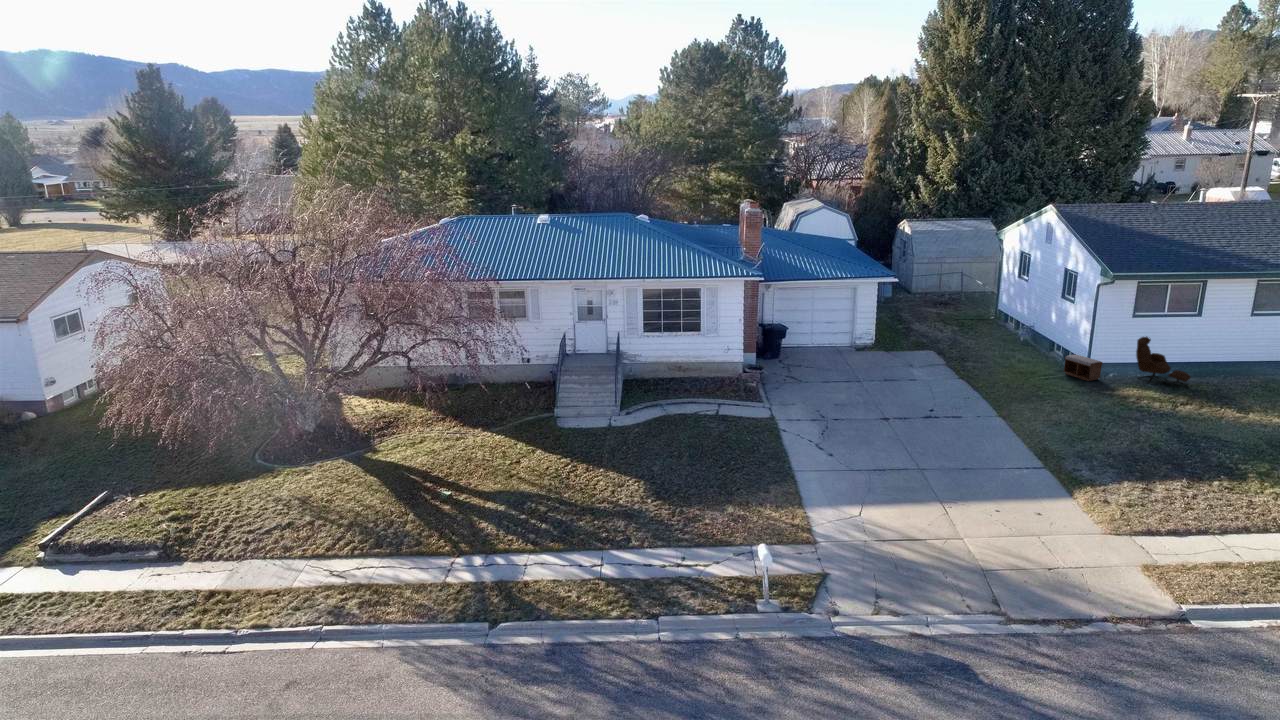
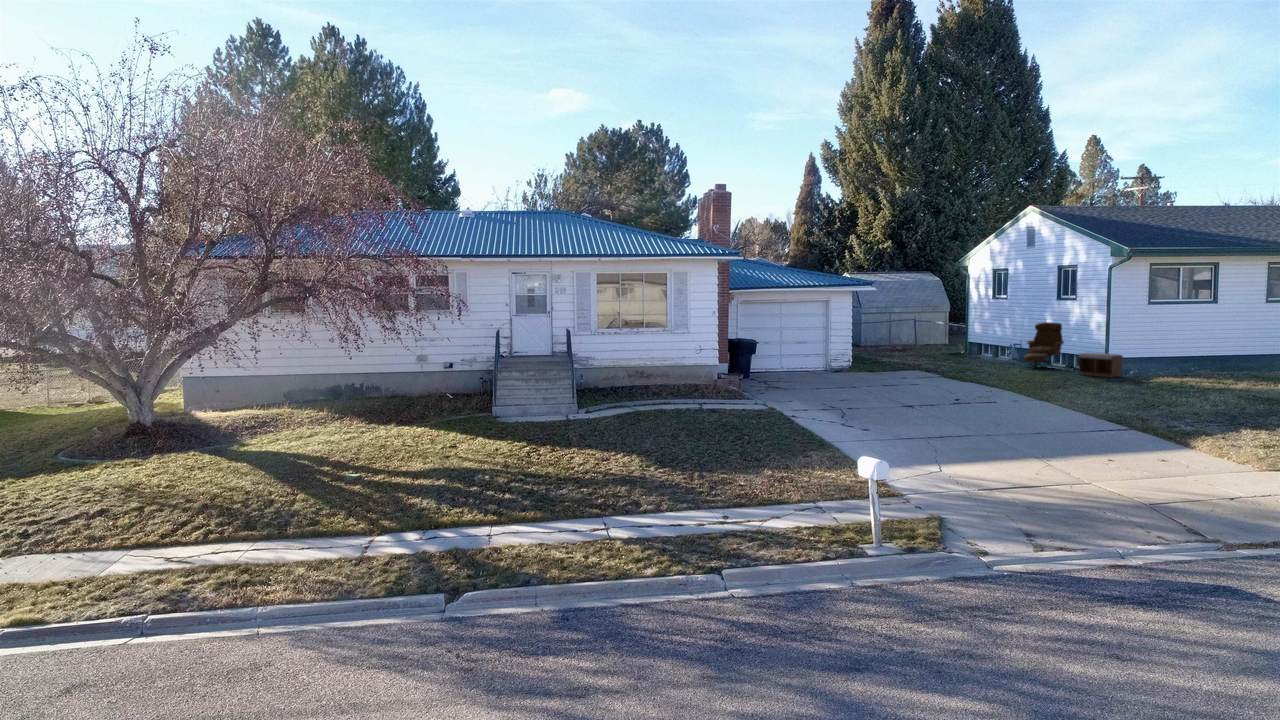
lounge chair: present [1136,336,1191,387] -> present [1024,322,1064,368]

